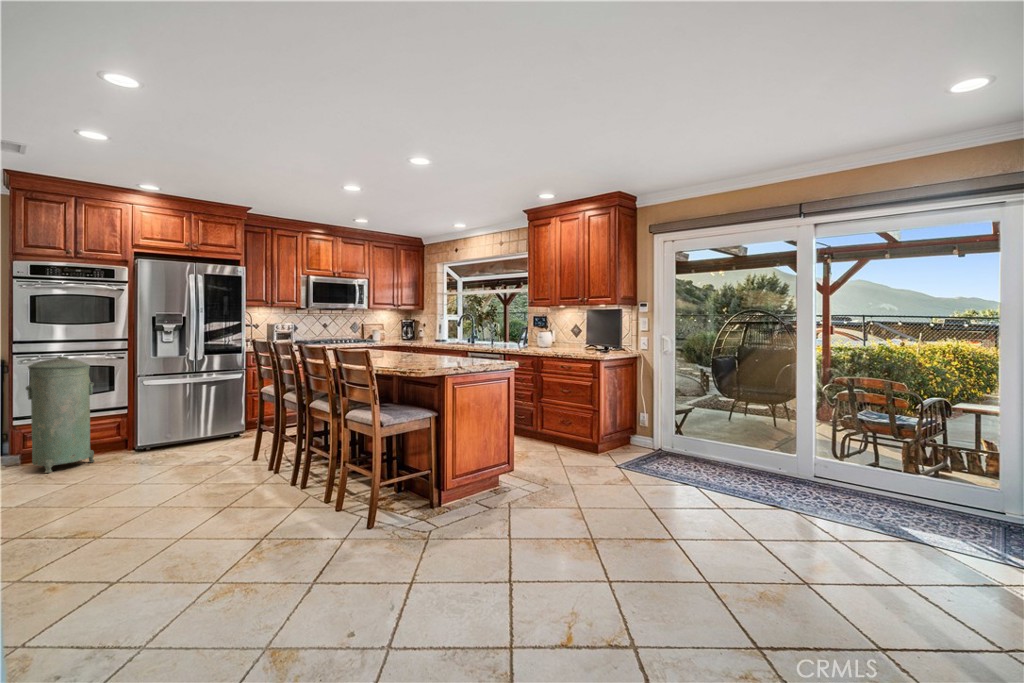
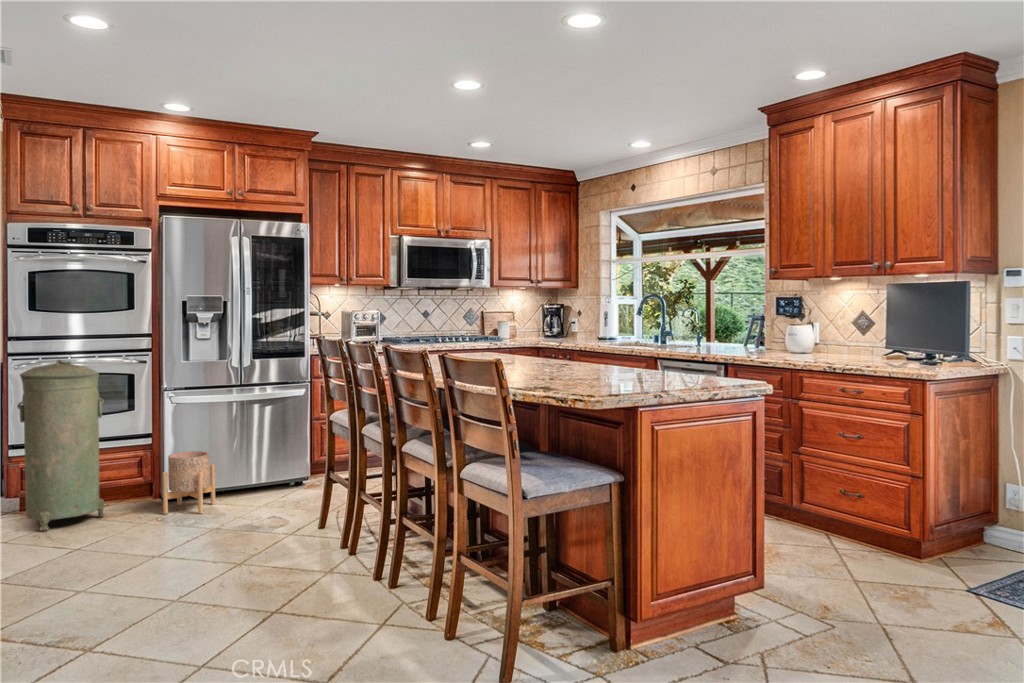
planter: none [139,416,178,458] -> present [162,451,215,514]

